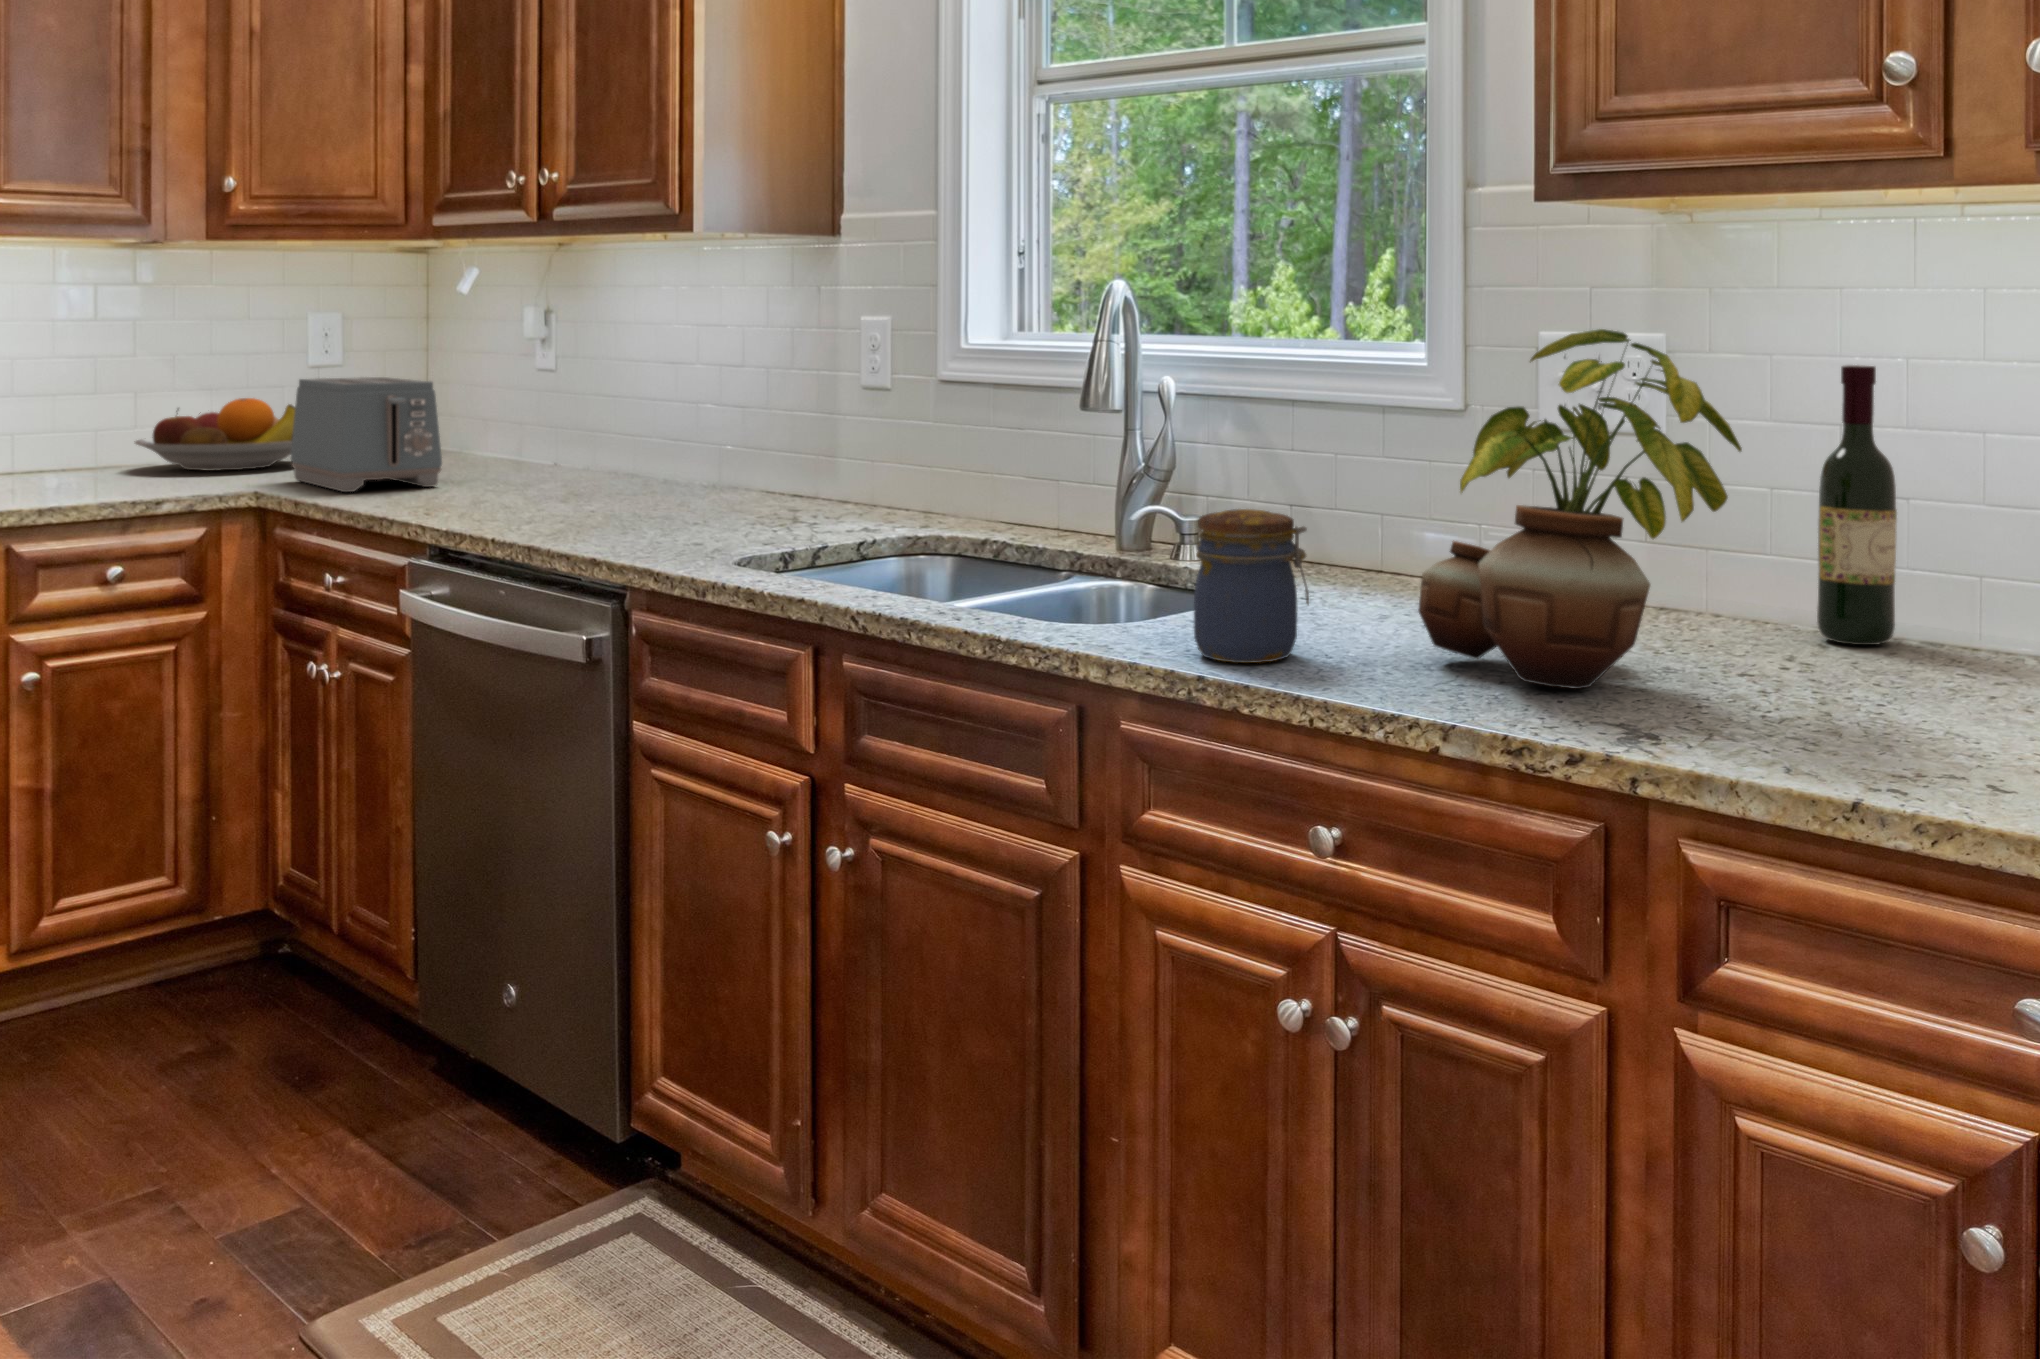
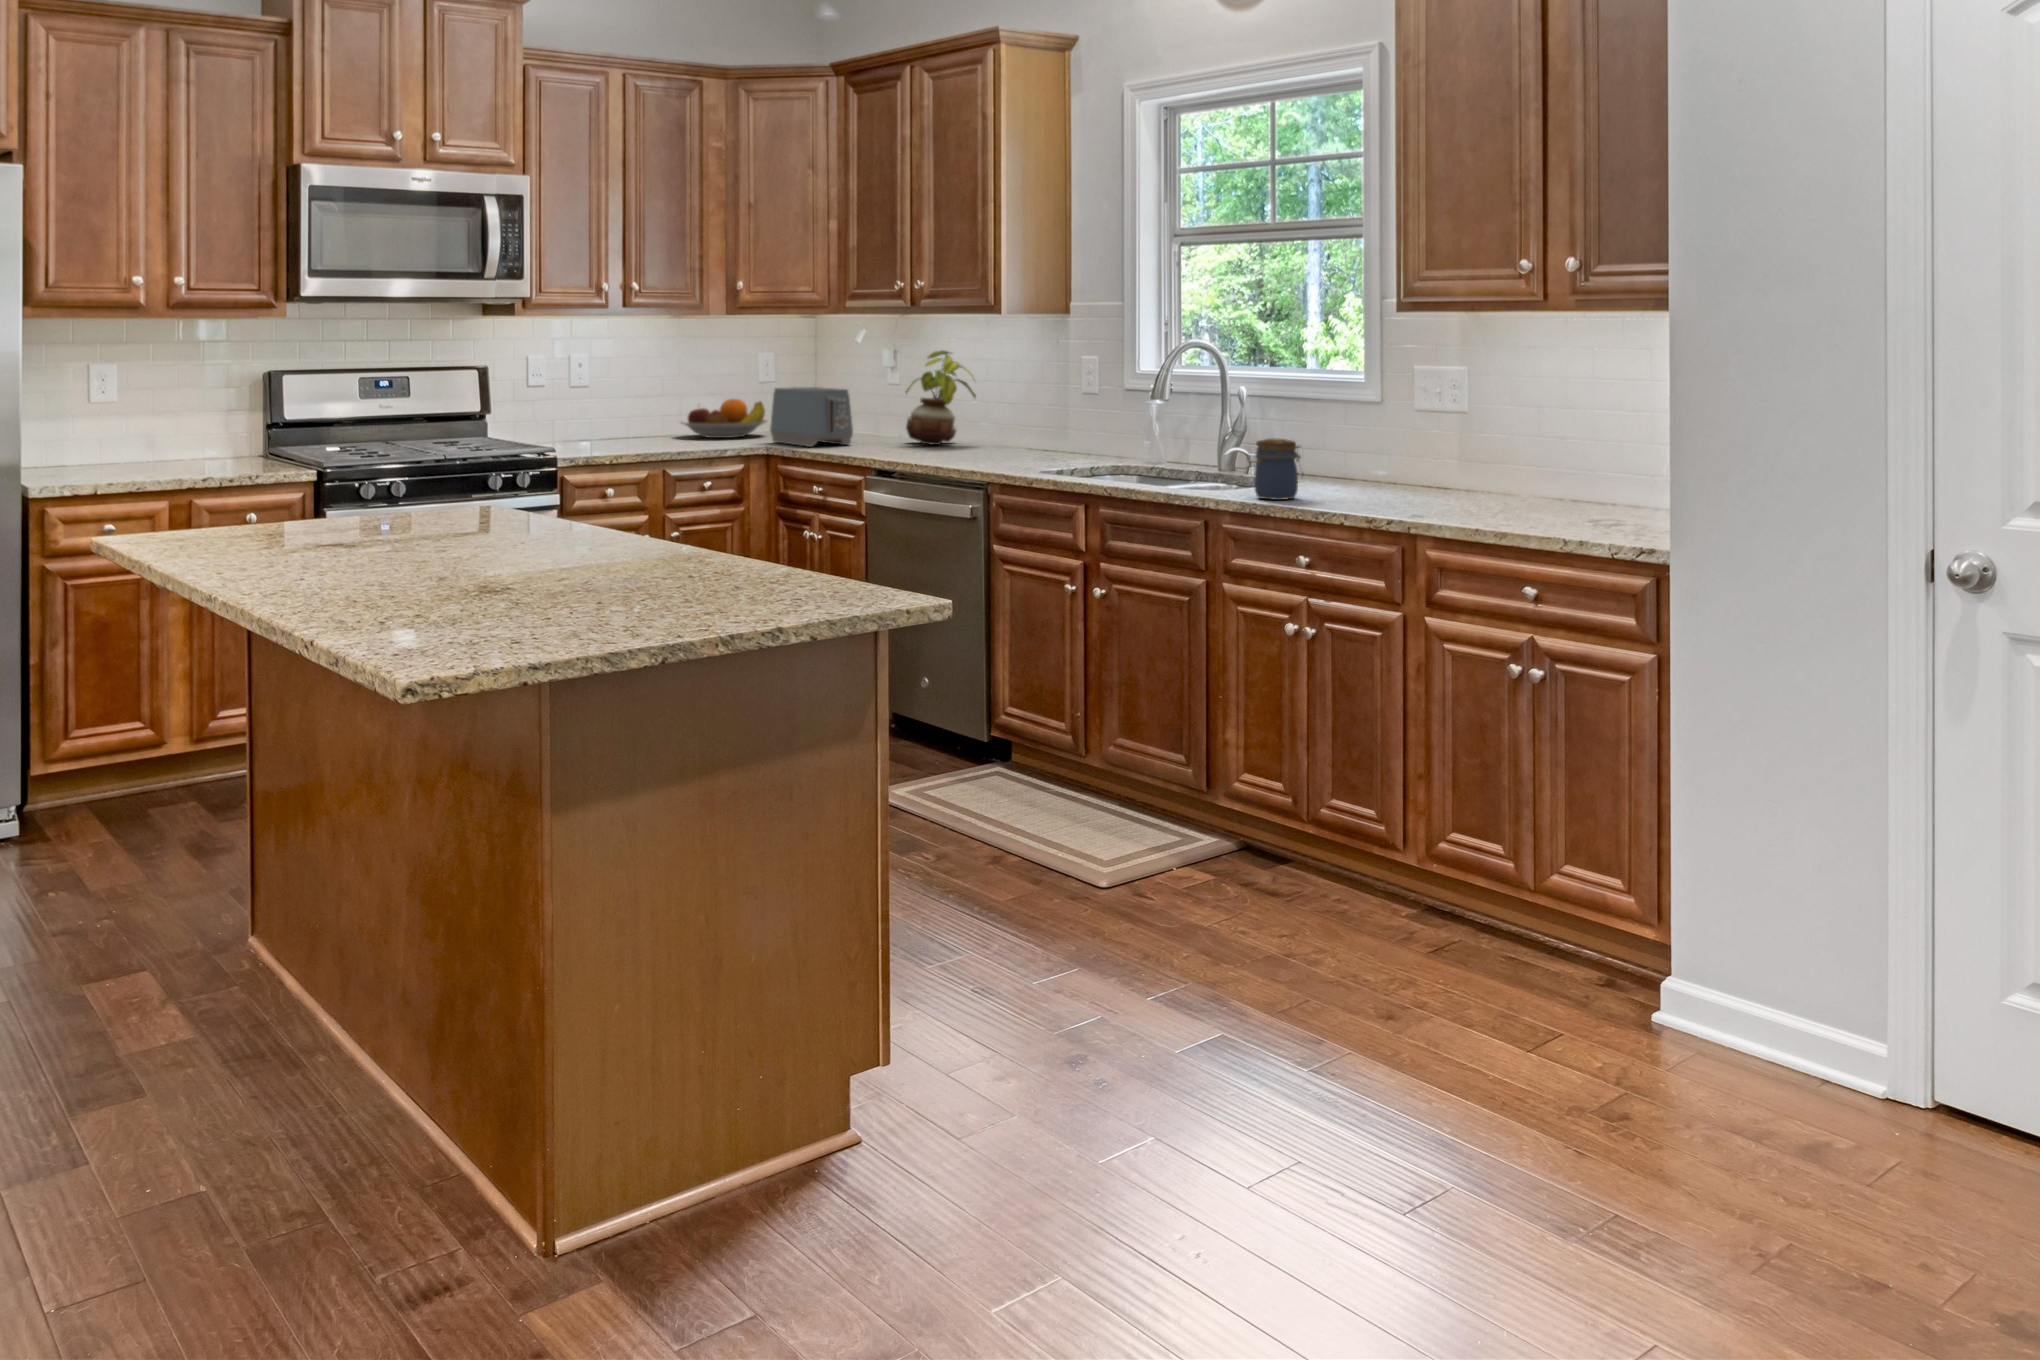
potted plant: present [1418,329,1742,689] -> present [906,350,976,445]
wine bottle: present [1817,365,1897,645] -> none [1529,379,1562,498]

